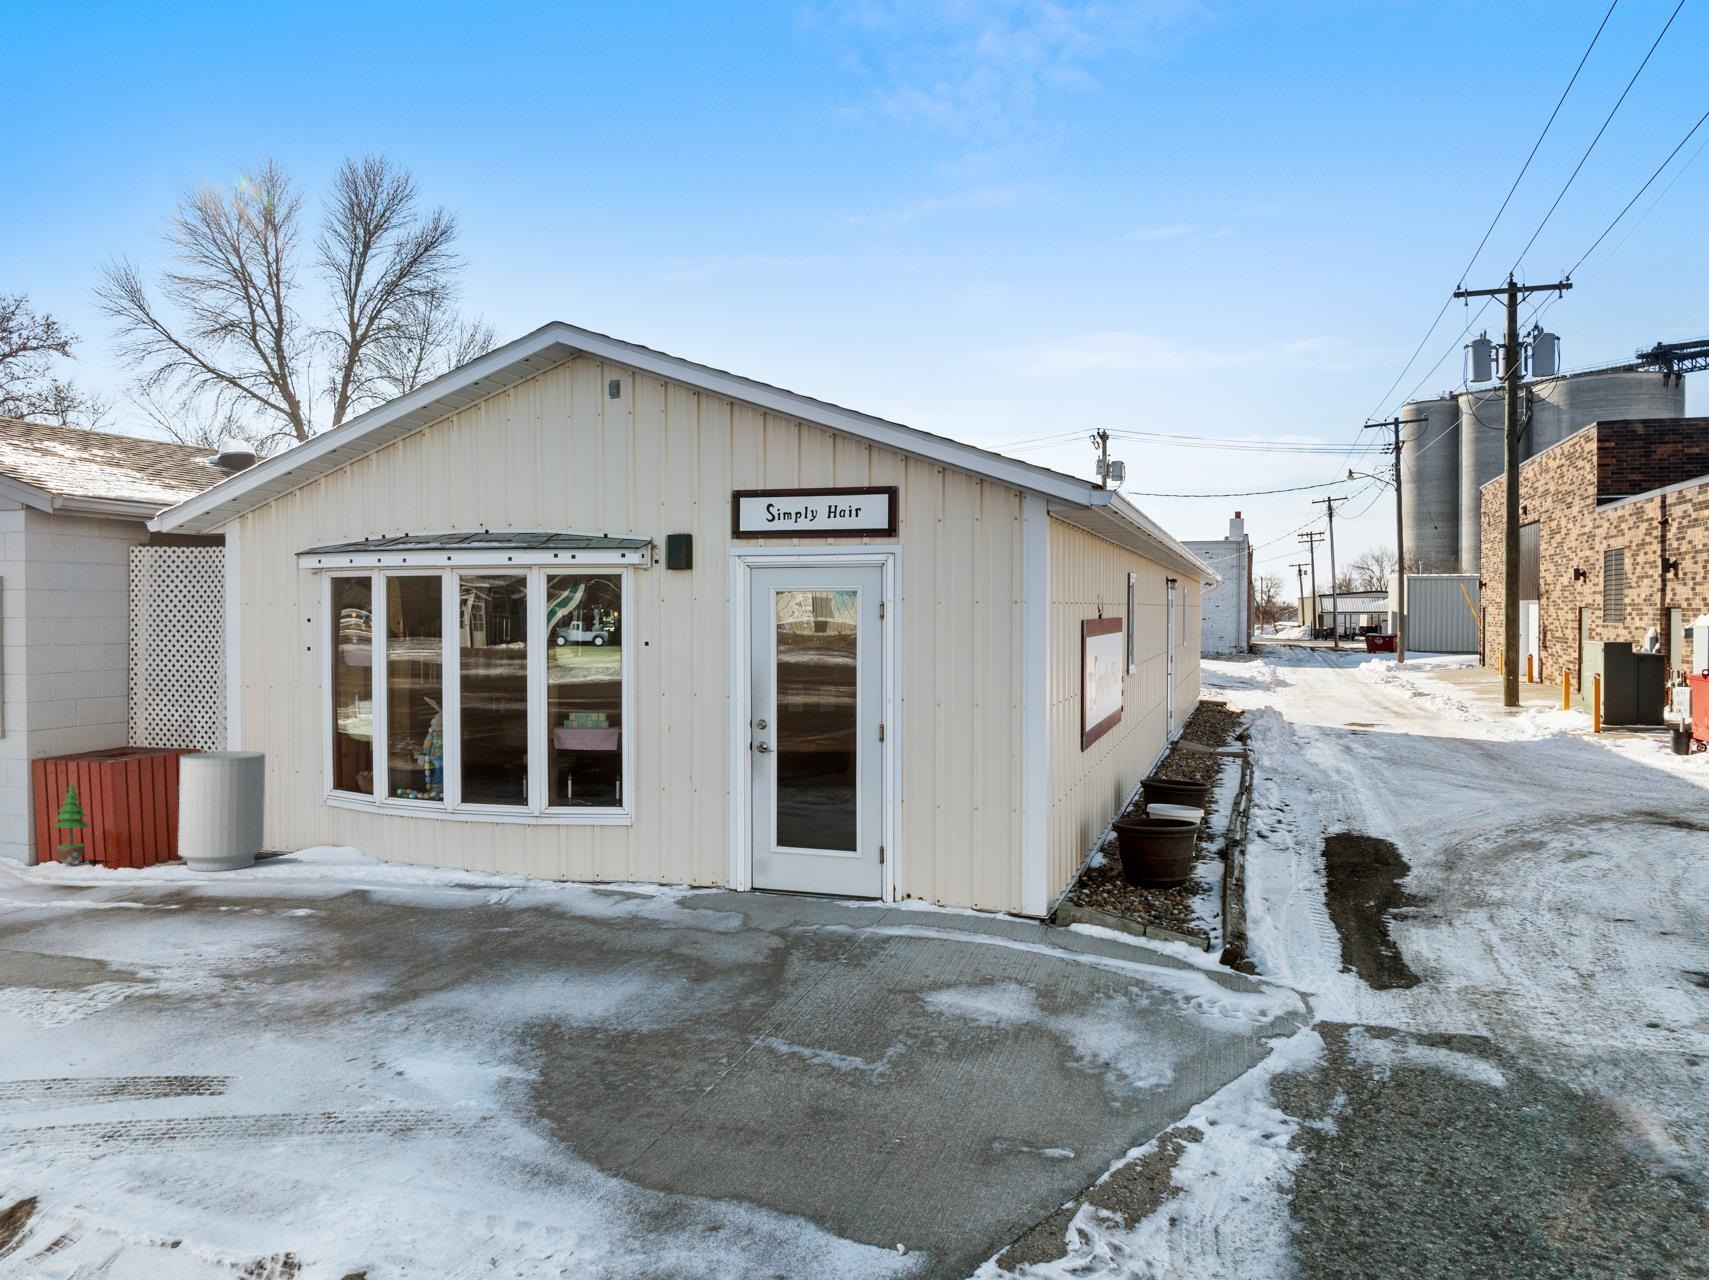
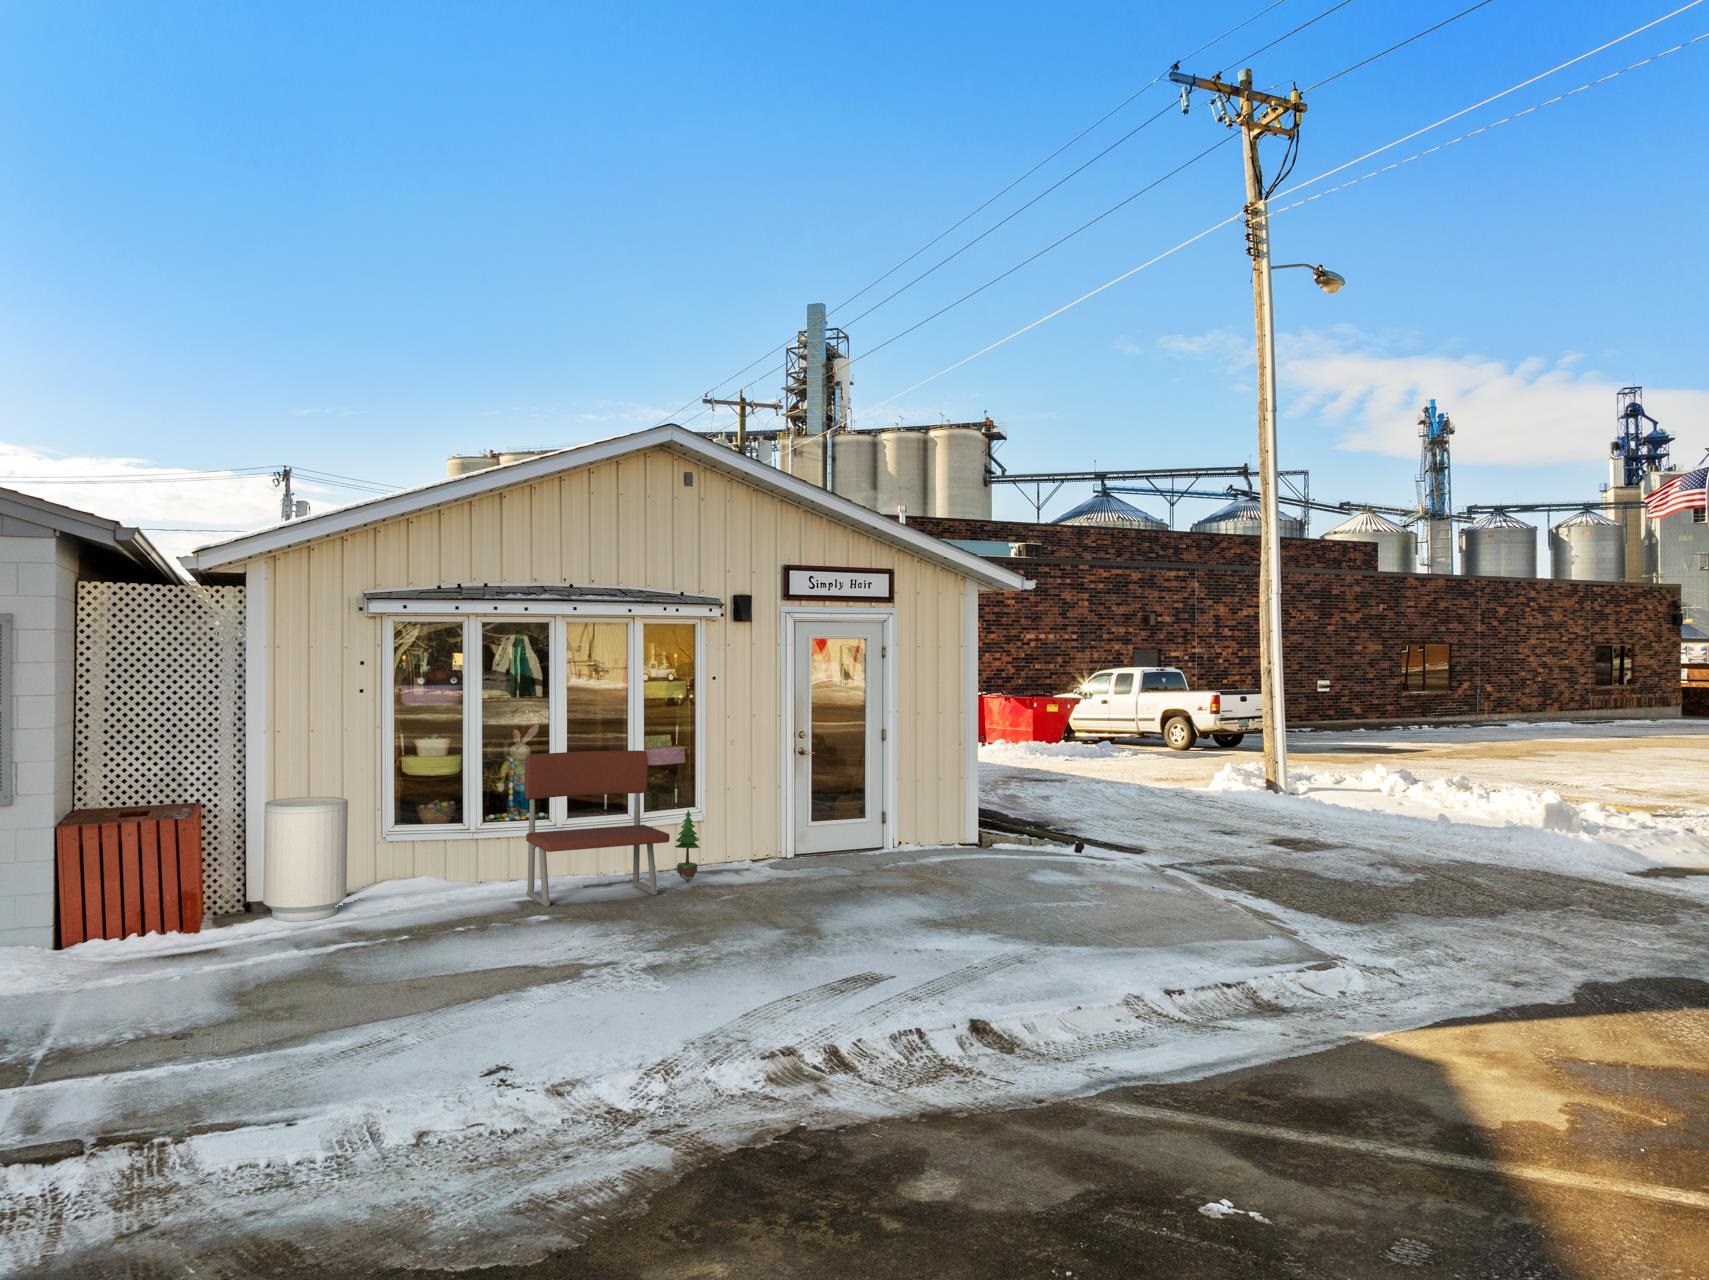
bench: none [346,724,531,907] -> present [524,751,670,907]
potted tree: present [54,783,88,866] -> present [675,810,700,882]

